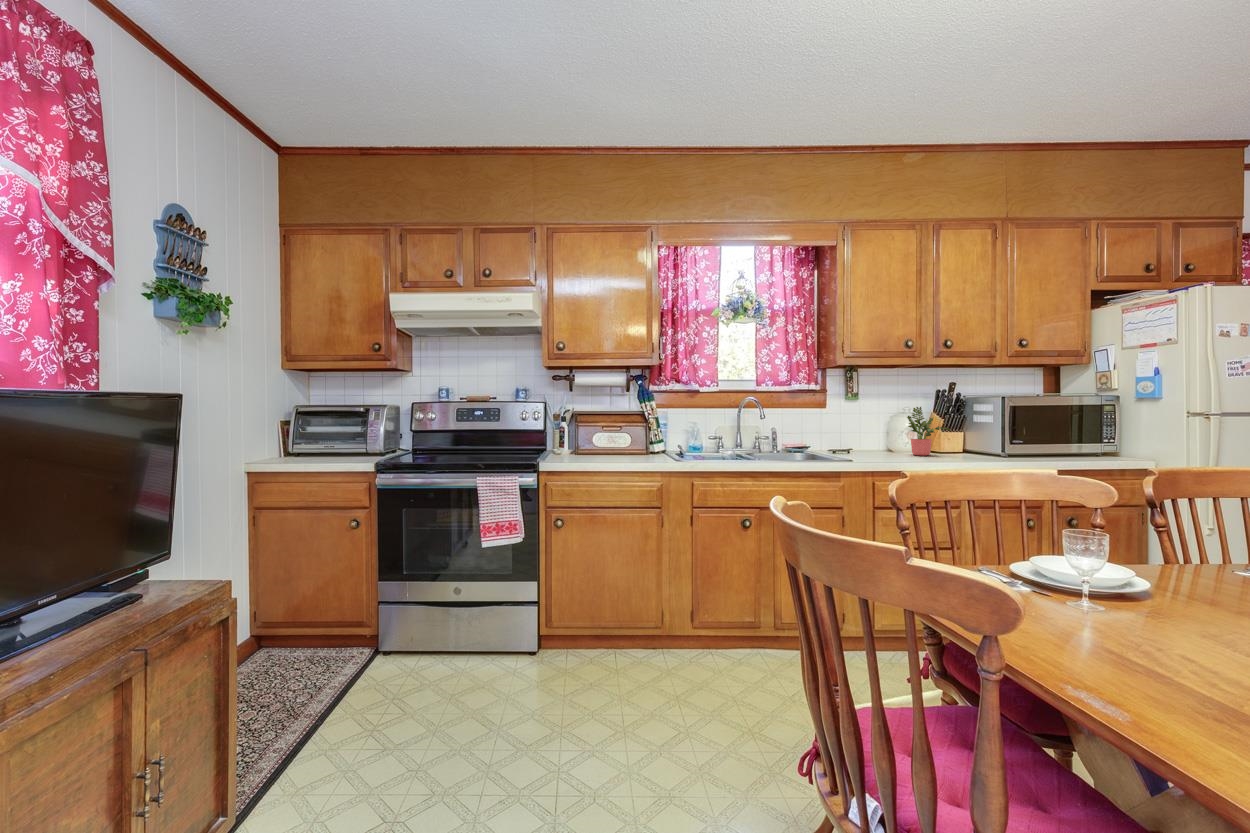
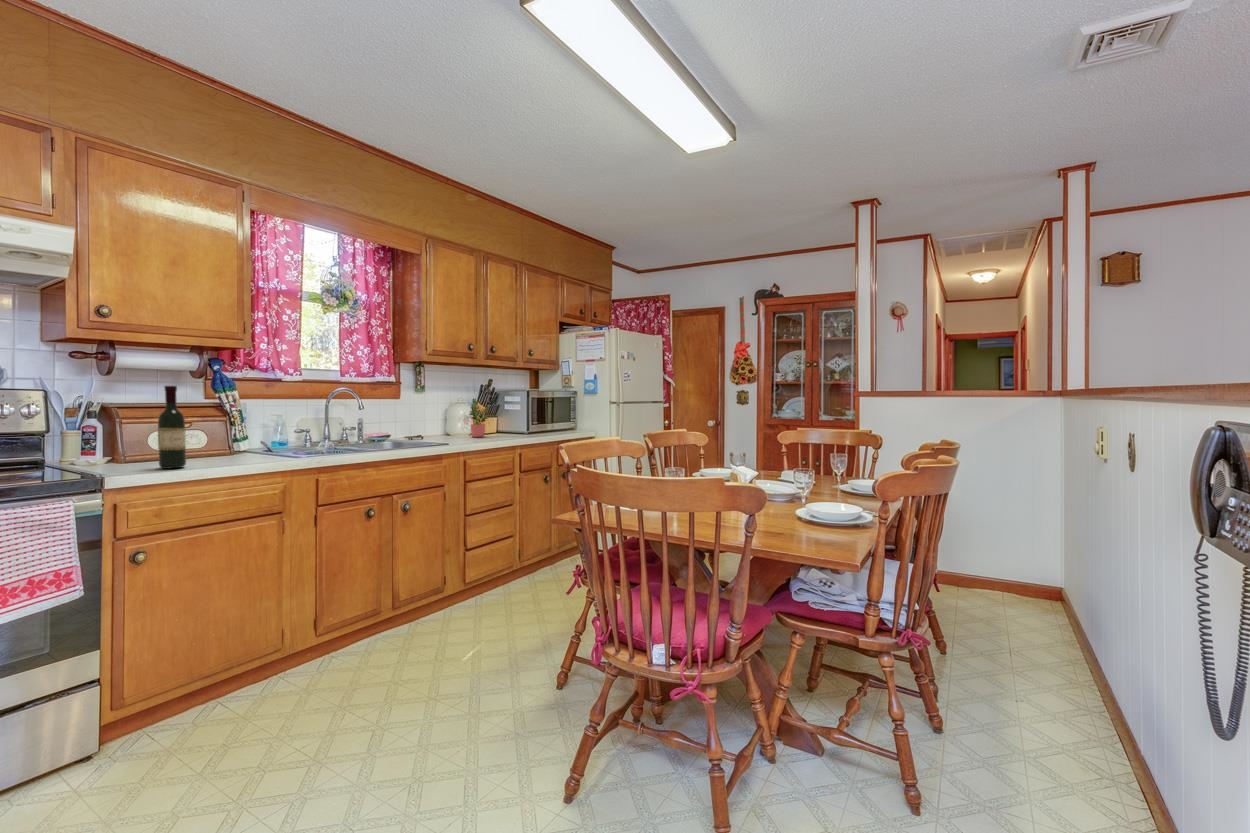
wine bottle: none [569,396,586,462] -> present [158,386,186,469]

